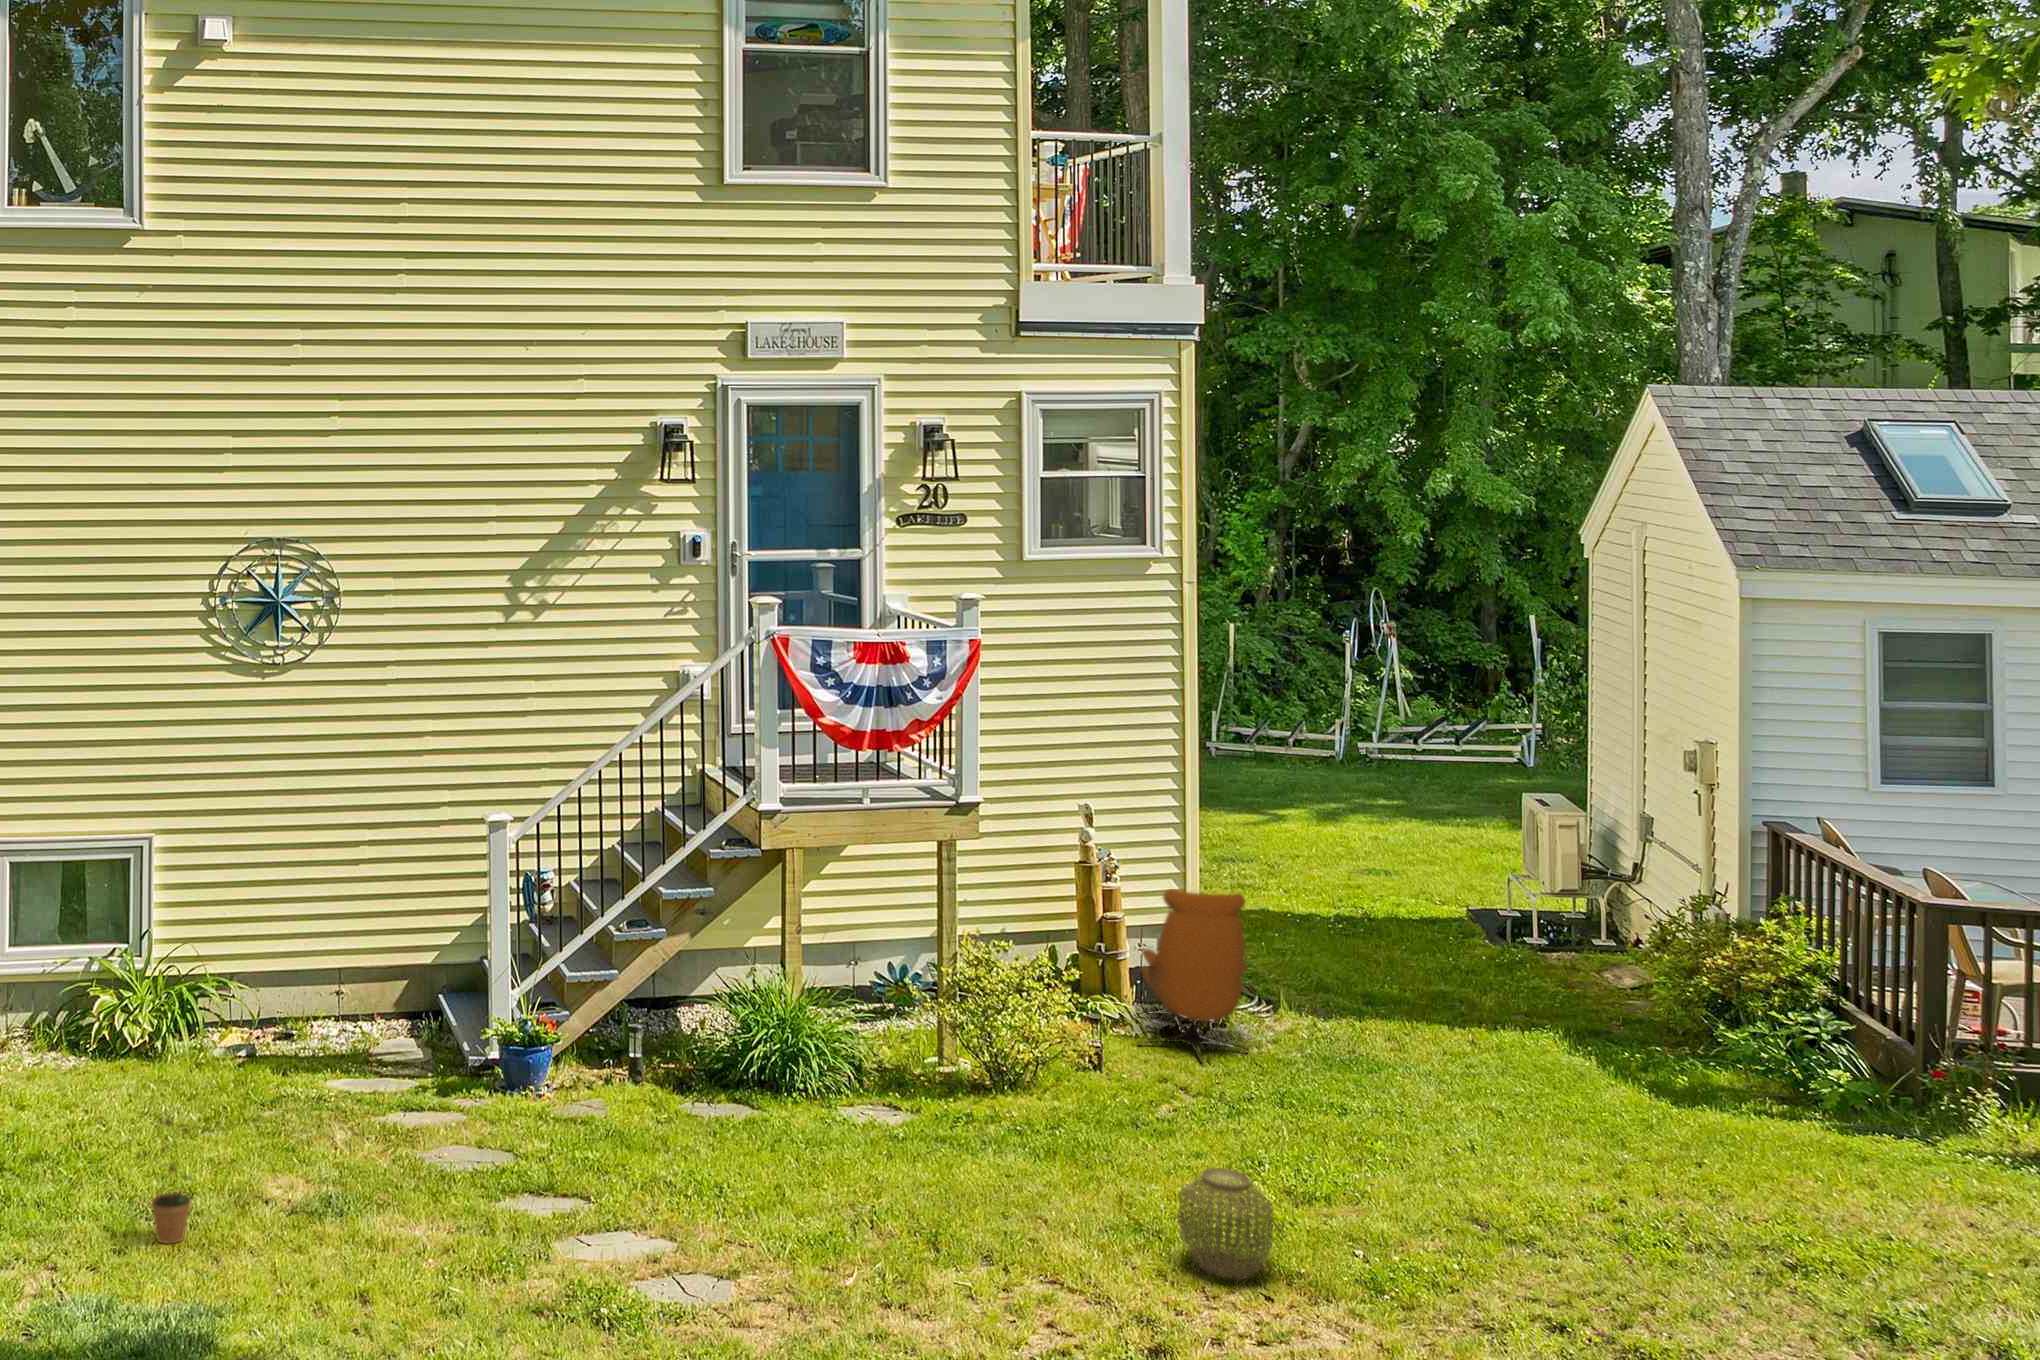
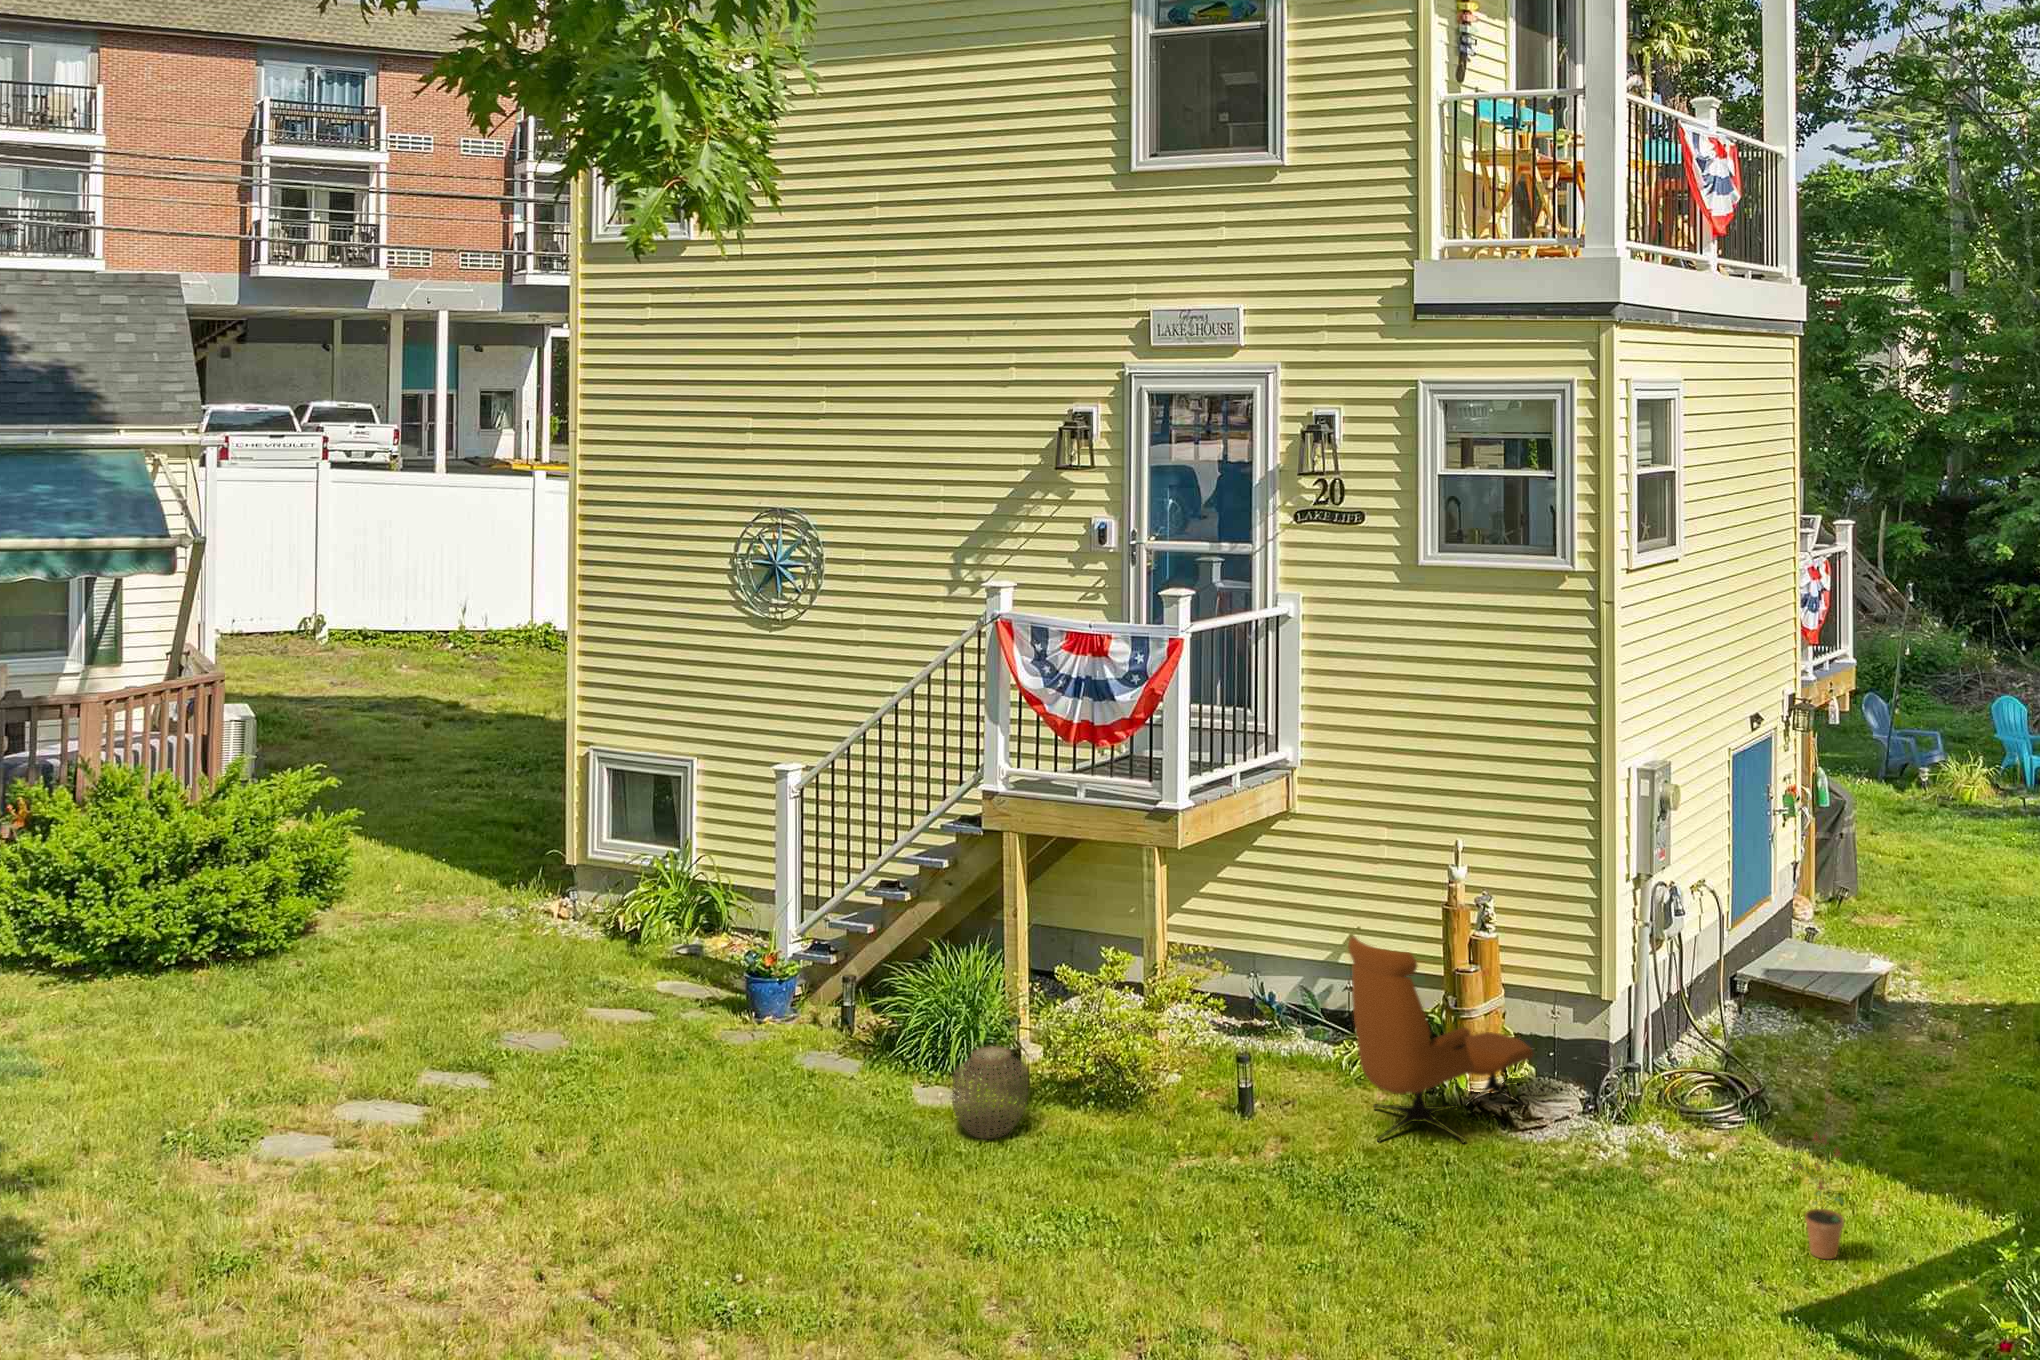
potted plant: present [137,1116,193,1244] -> present [1792,1132,1844,1259]
woven basket: present [1179,1168,1273,1279] -> present [952,1046,1028,1138]

